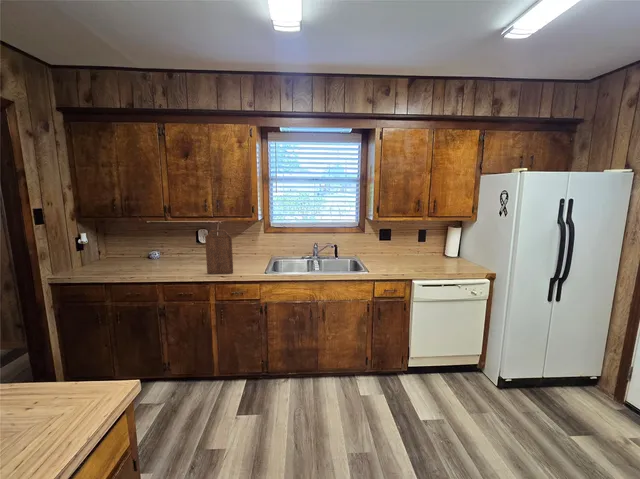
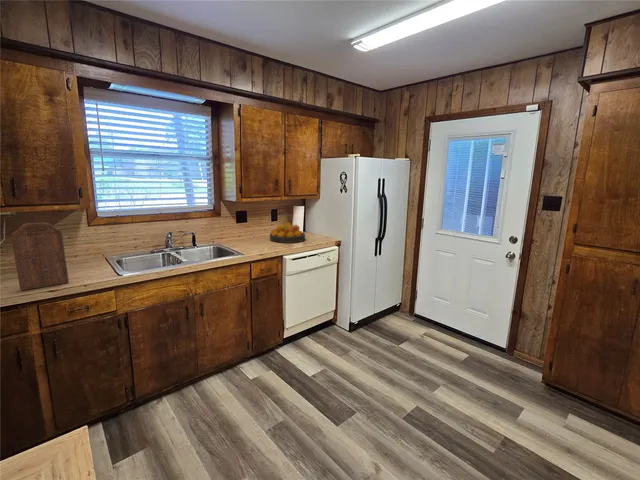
fruit bowl: none [411,245,450,267] -> present [270,222,305,243]

